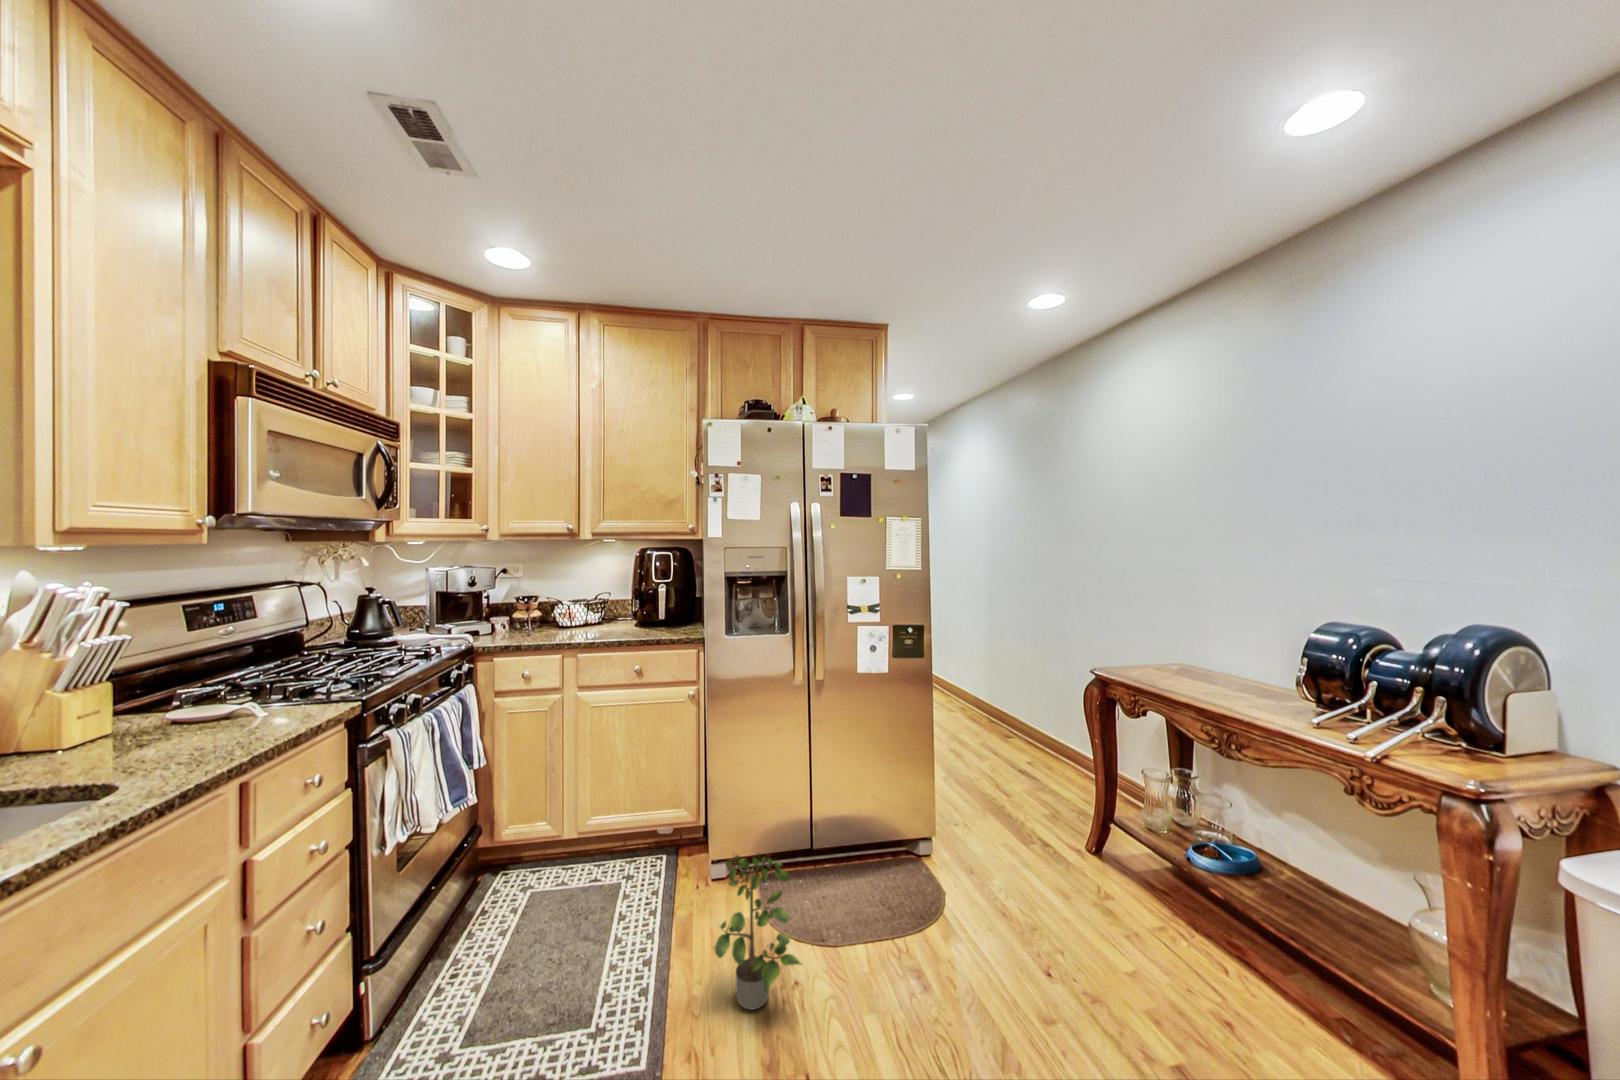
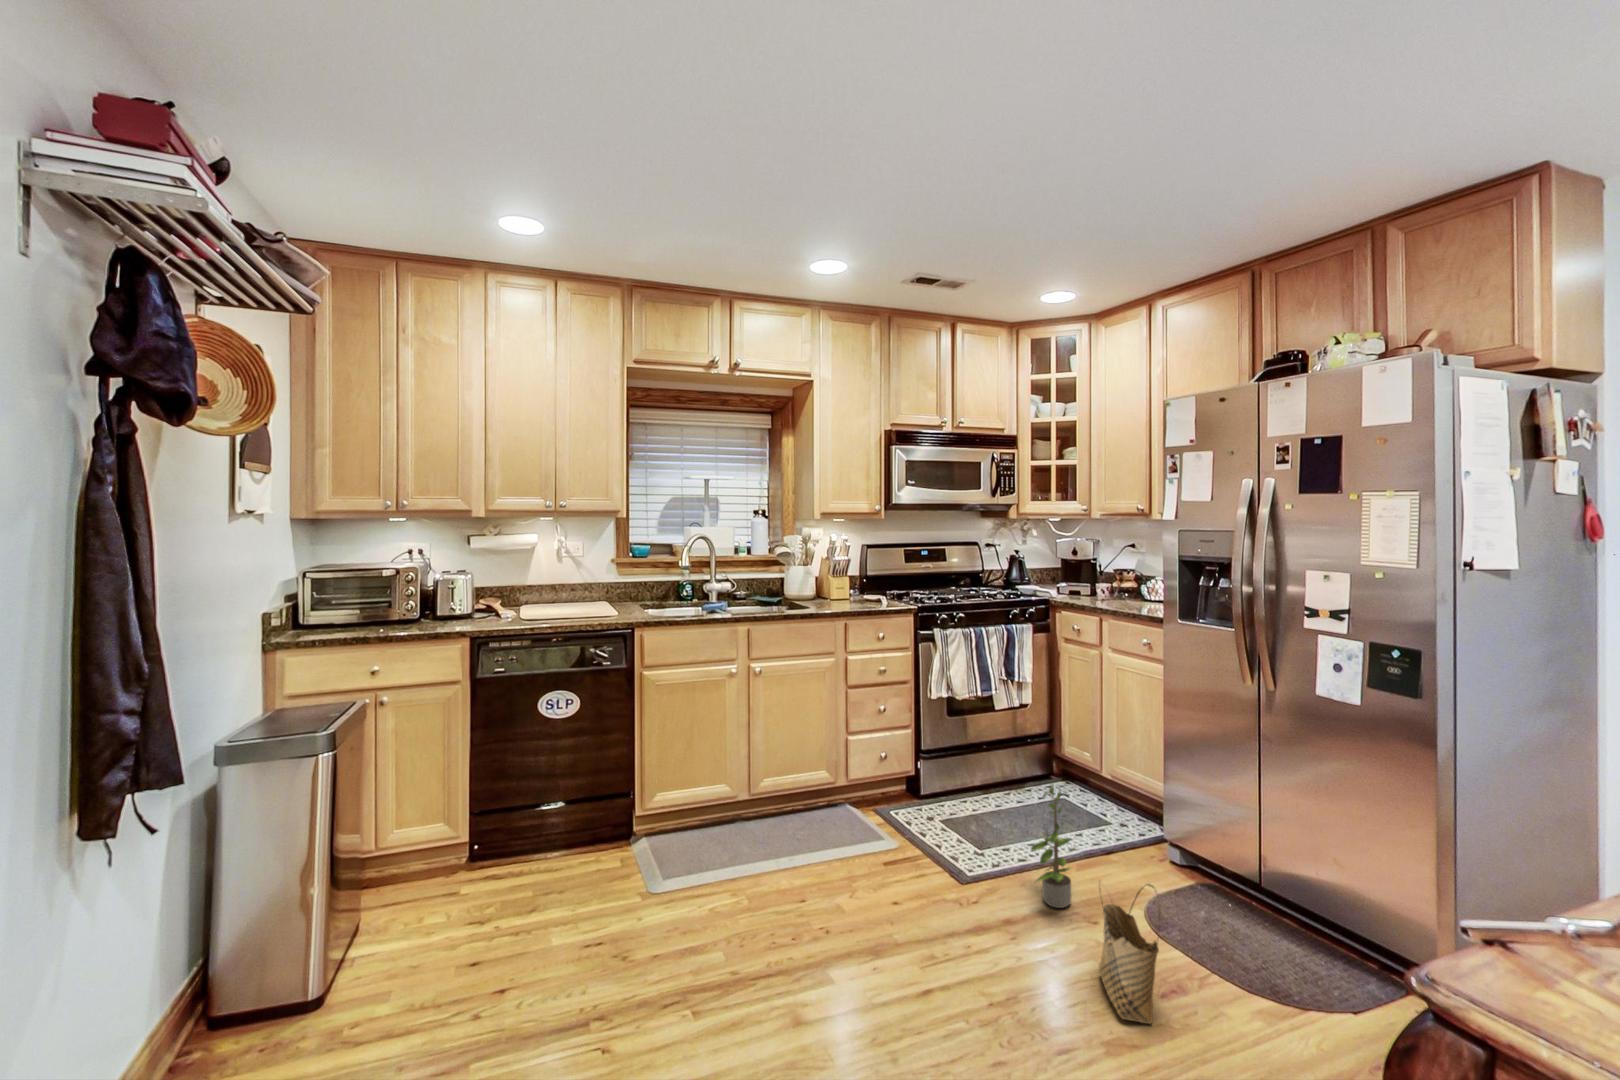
woven basket: none [892,884,983,1037] -> present [1099,884,1160,1024]

